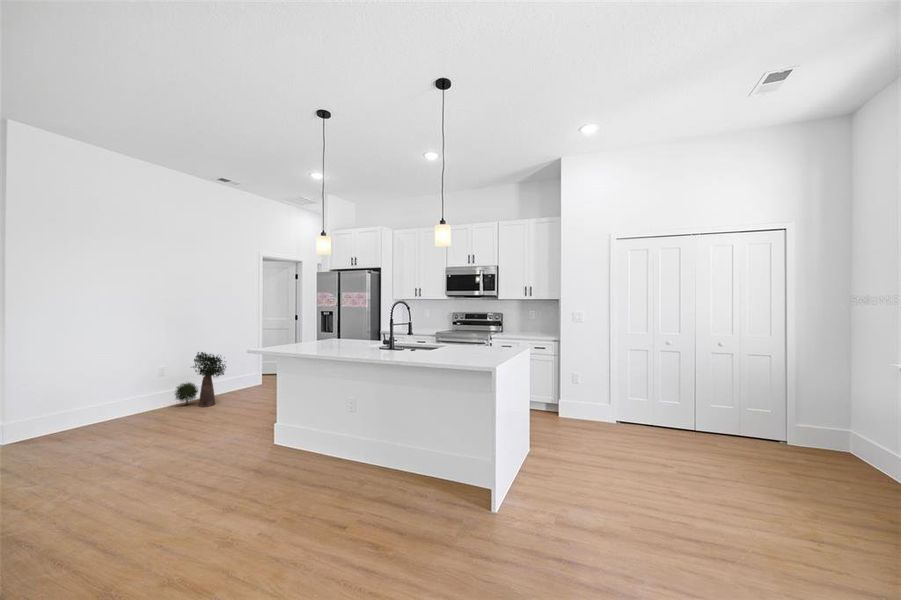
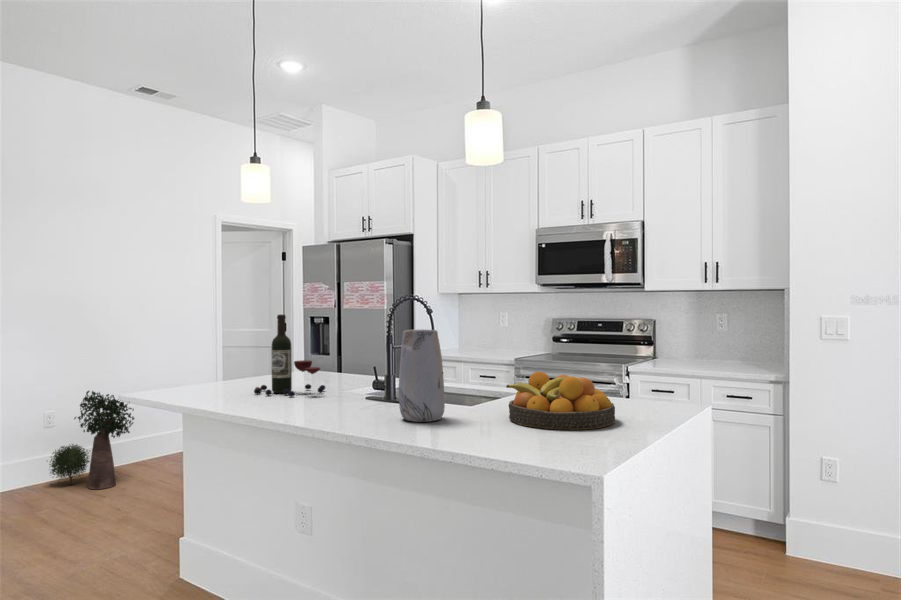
wine bottle: none [320,309,356,348] -> present [254,315,325,397]
vase: none [402,316,422,355] -> present [399,329,445,422]
fruit bowl: none [448,334,493,357] -> present [506,372,615,430]

